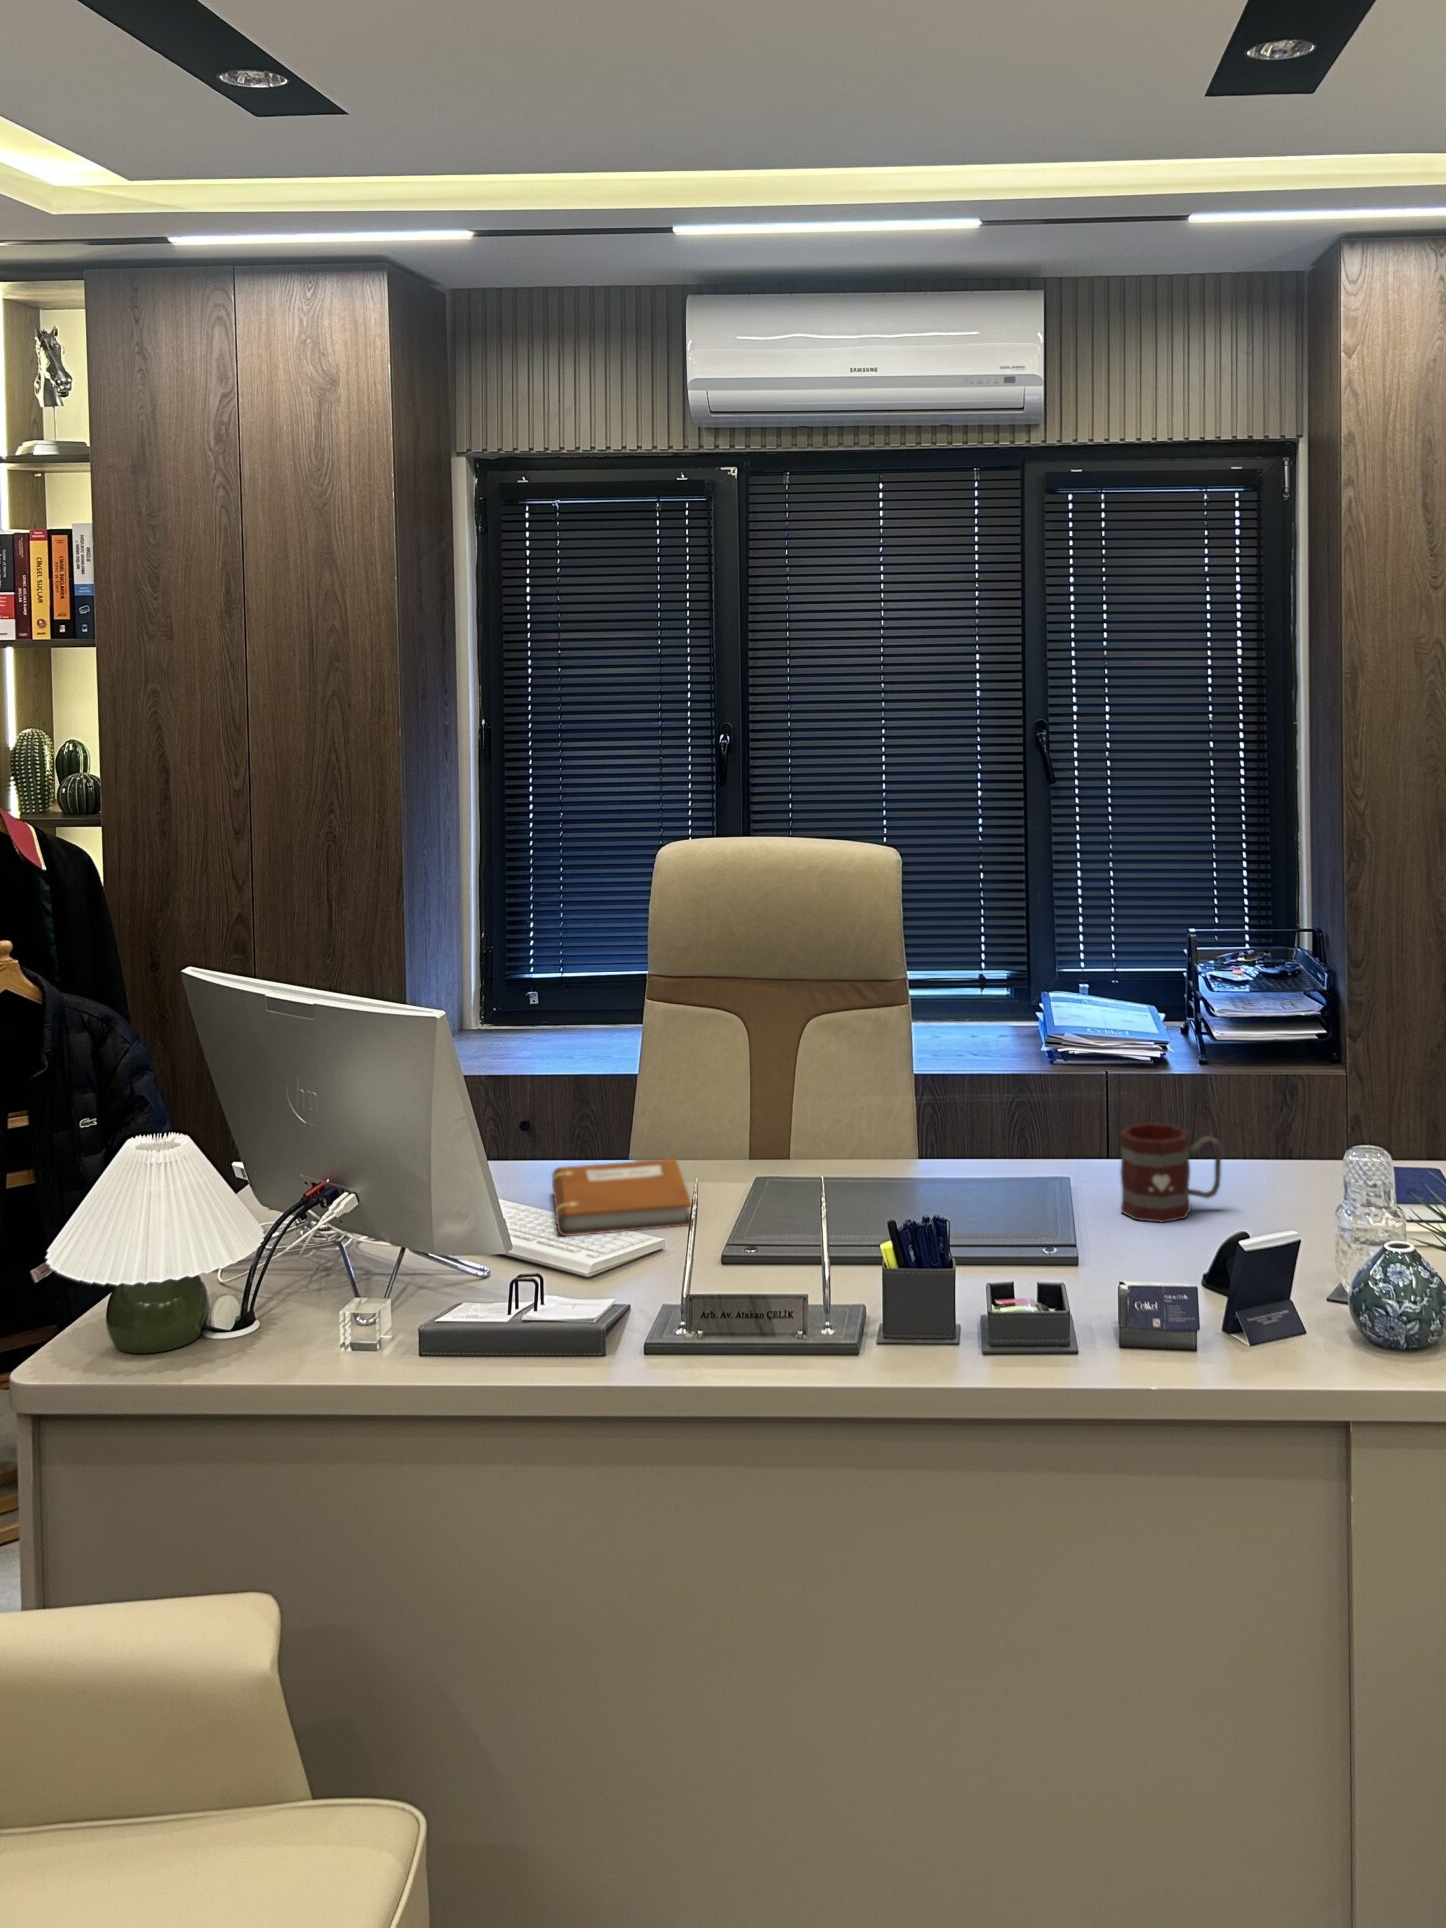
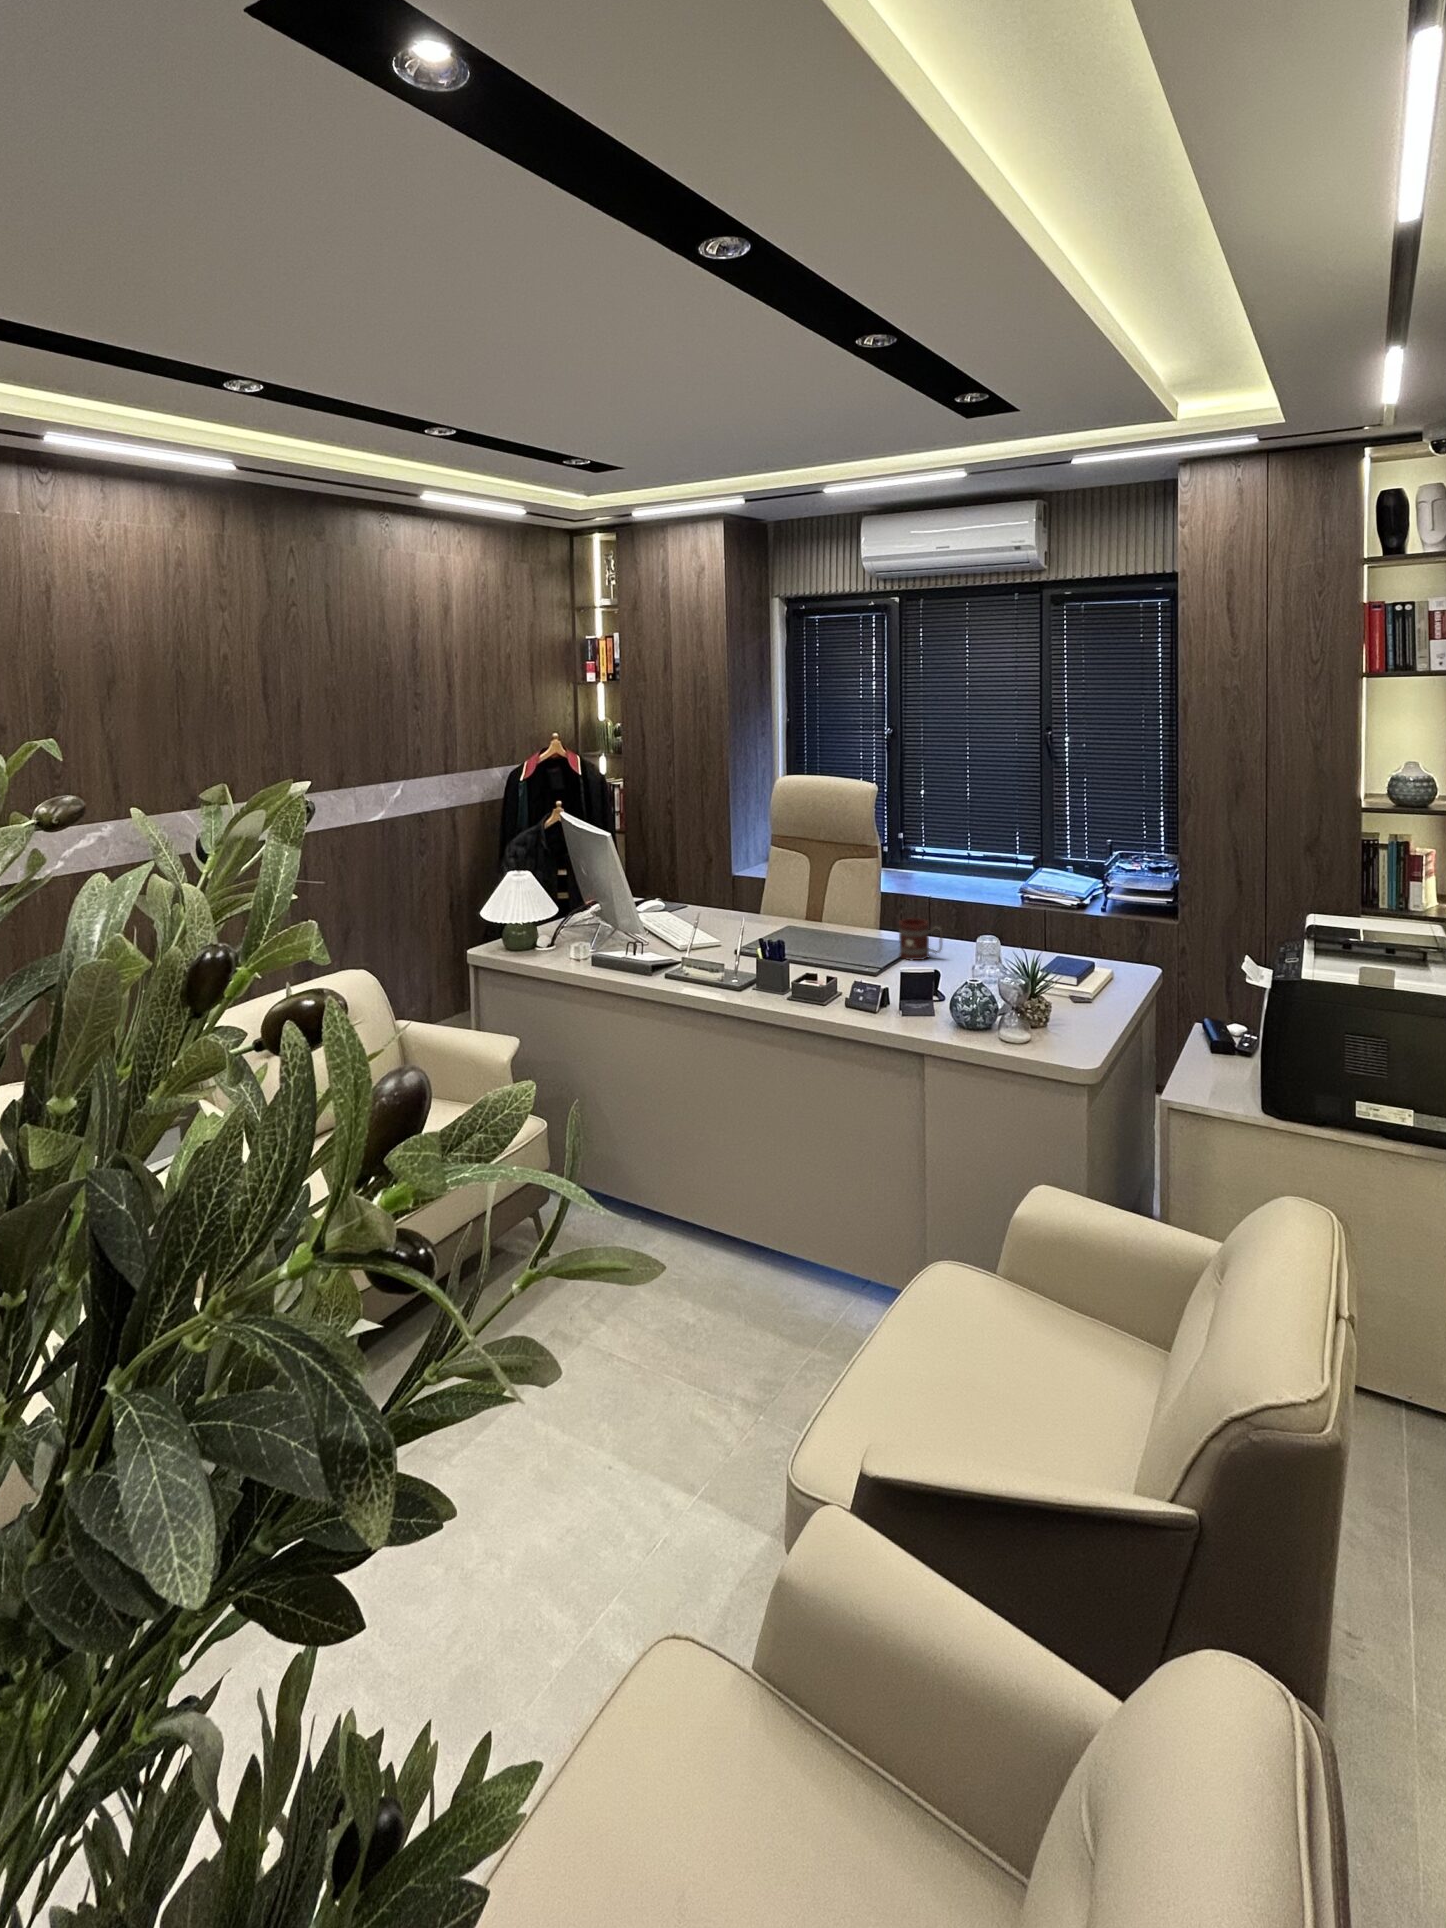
notebook: present [552,1159,692,1236] -> none [685,912,751,938]

